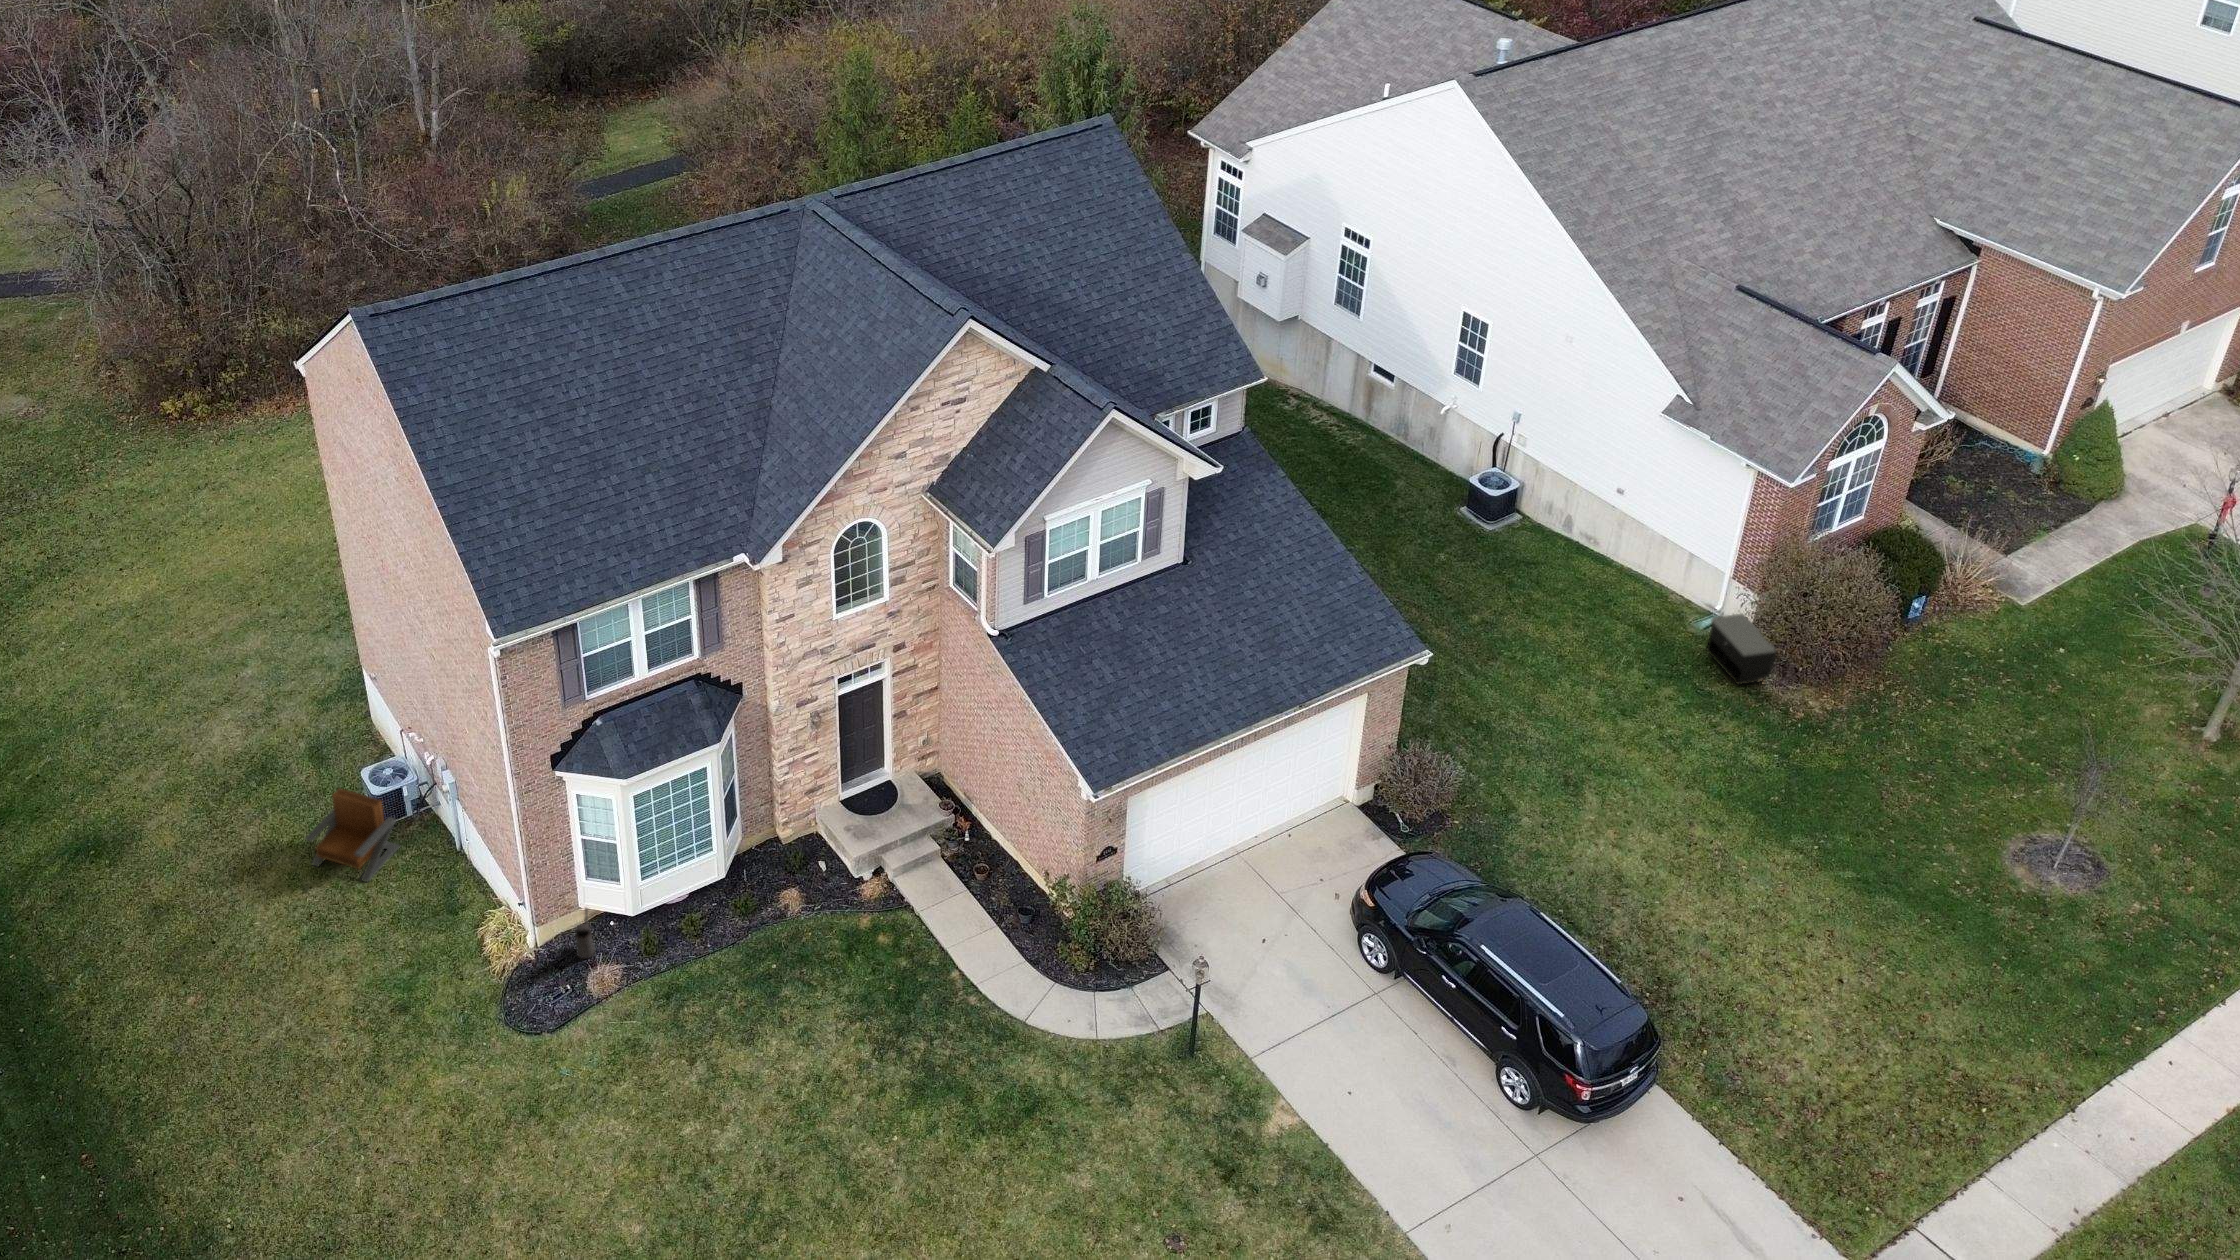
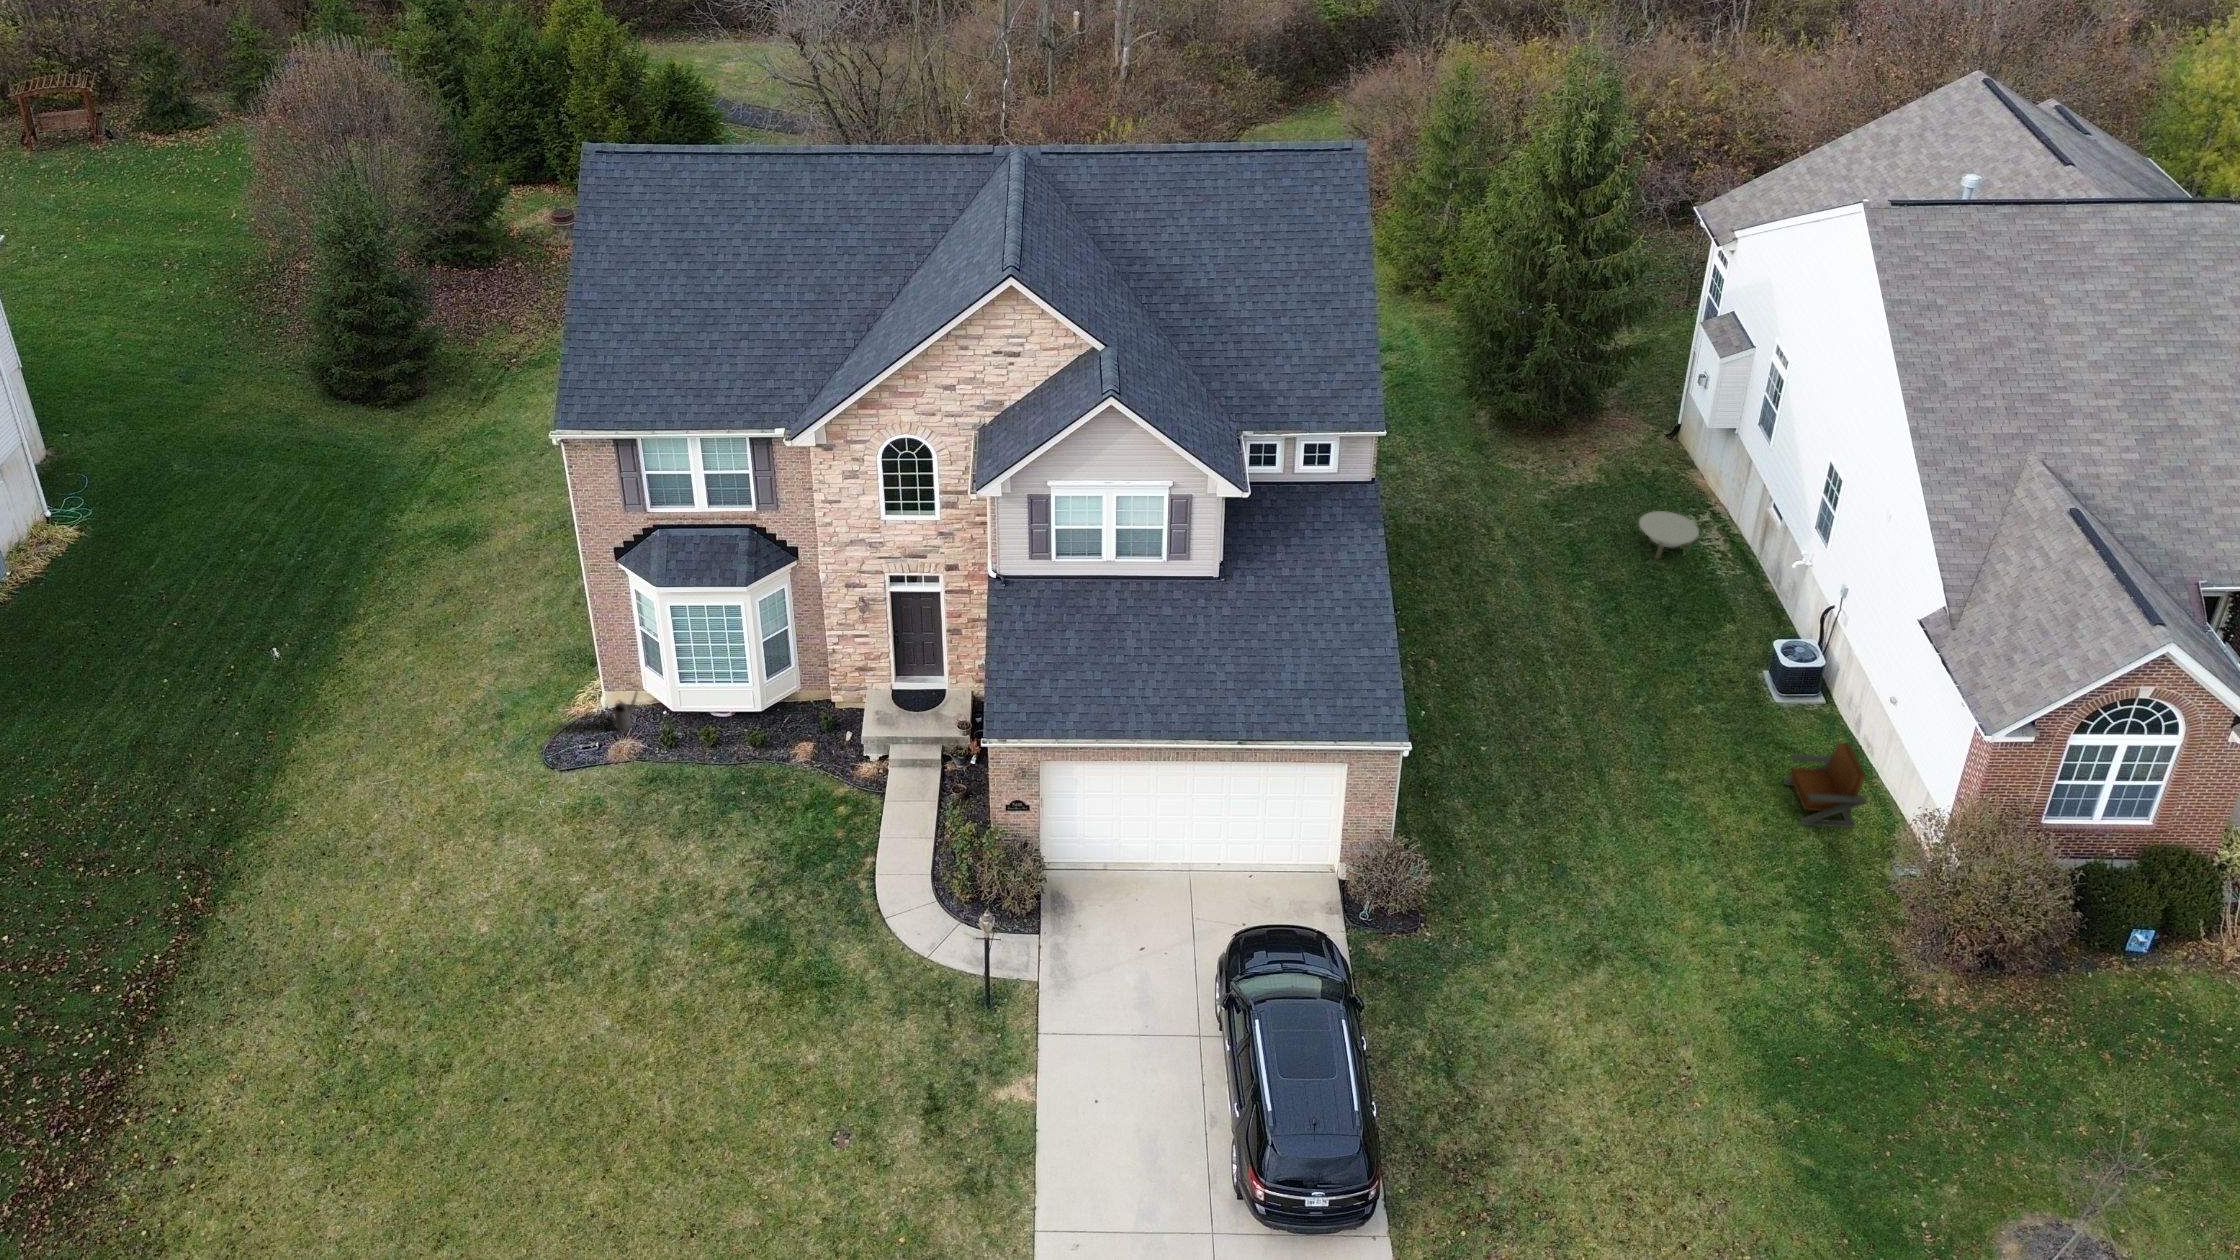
round table: none [1317,396,1371,440] -> present [1639,511,1699,559]
storage bench: present [1706,614,1776,685] -> none [1851,855,1905,945]
lounge chair: present [306,788,400,882] -> present [1784,742,1867,828]

